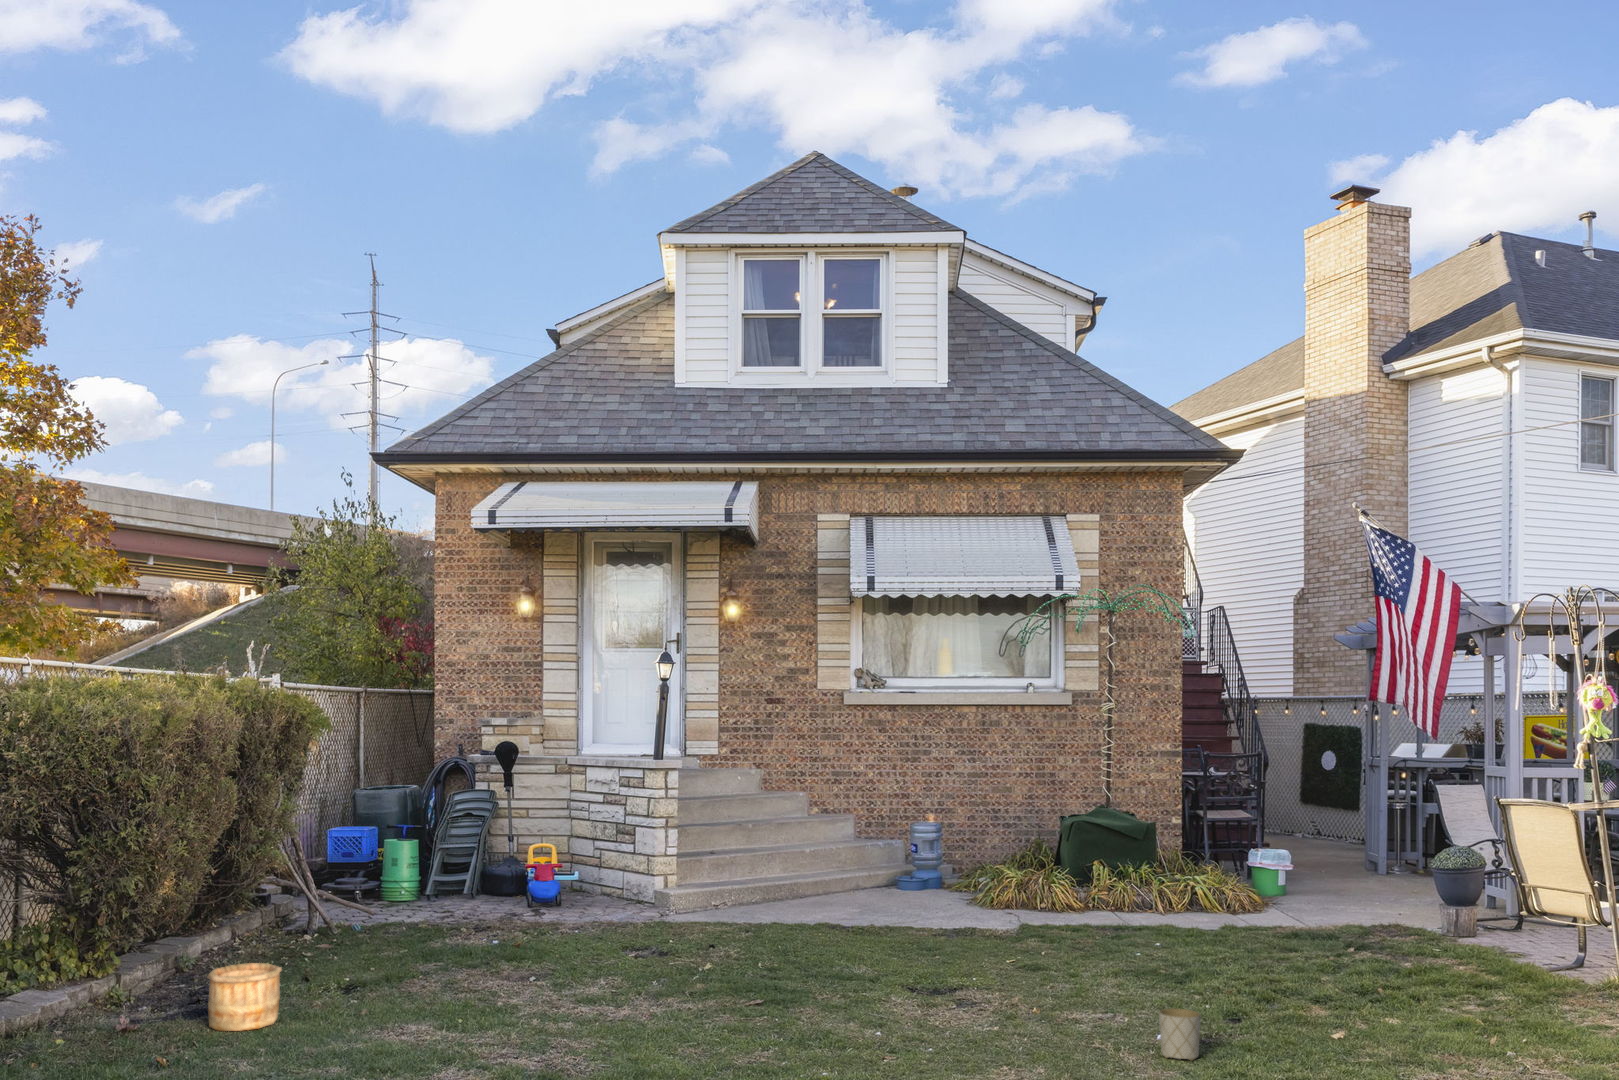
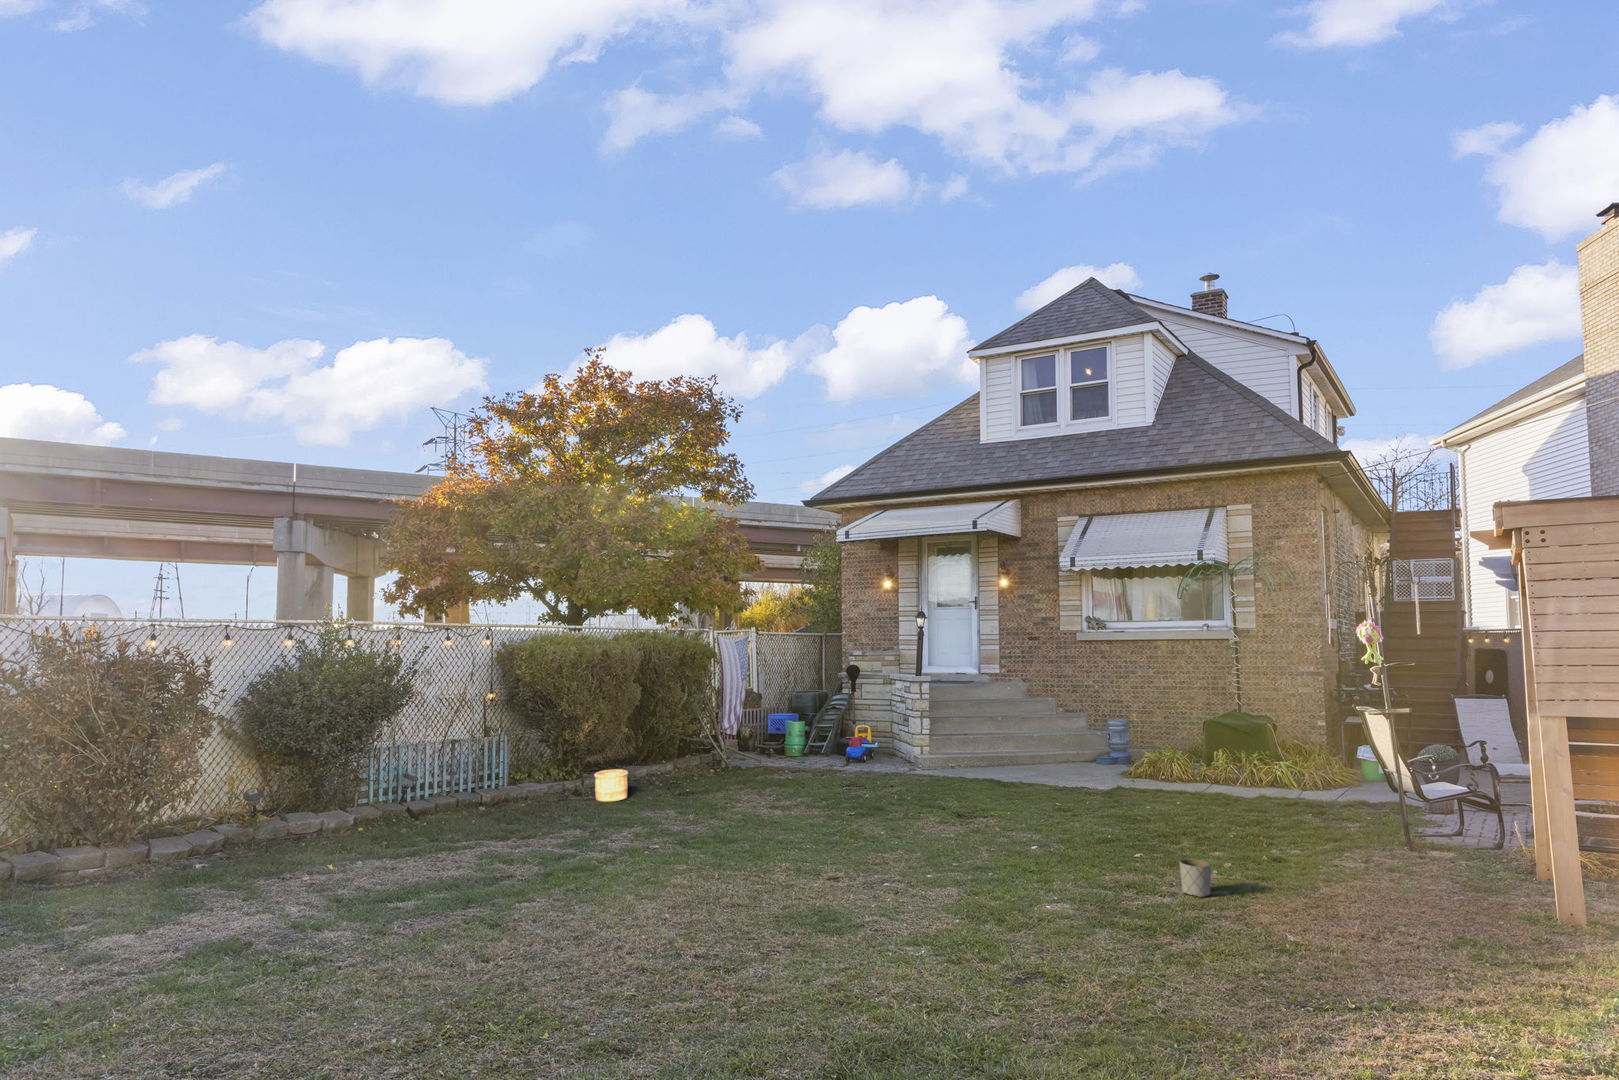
planter: present [1159,1008,1201,1061] -> present [1179,859,1211,897]

